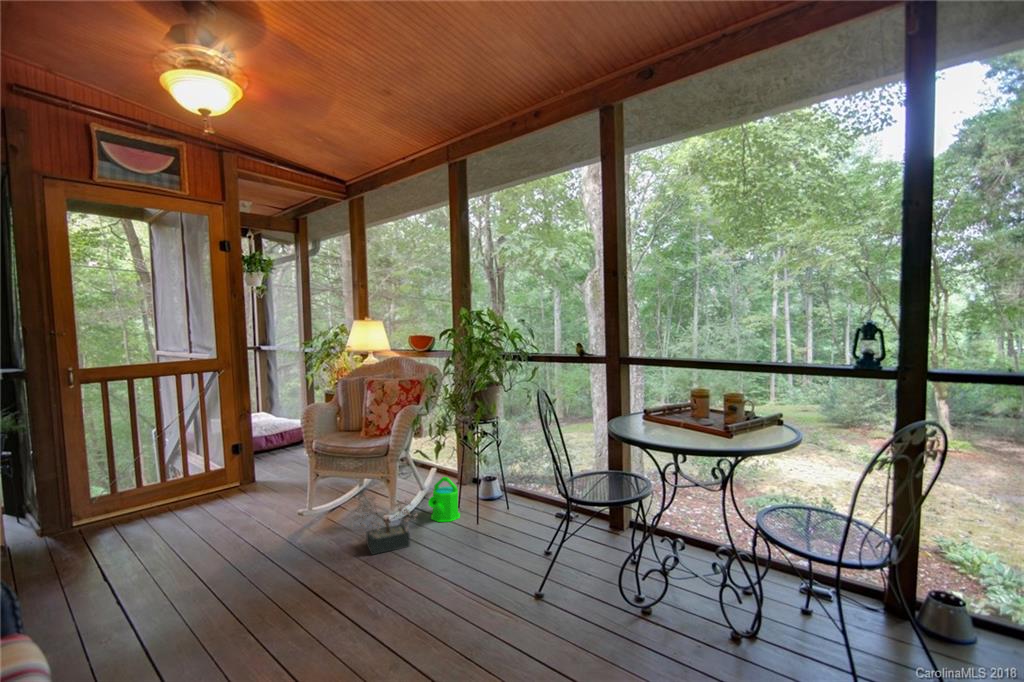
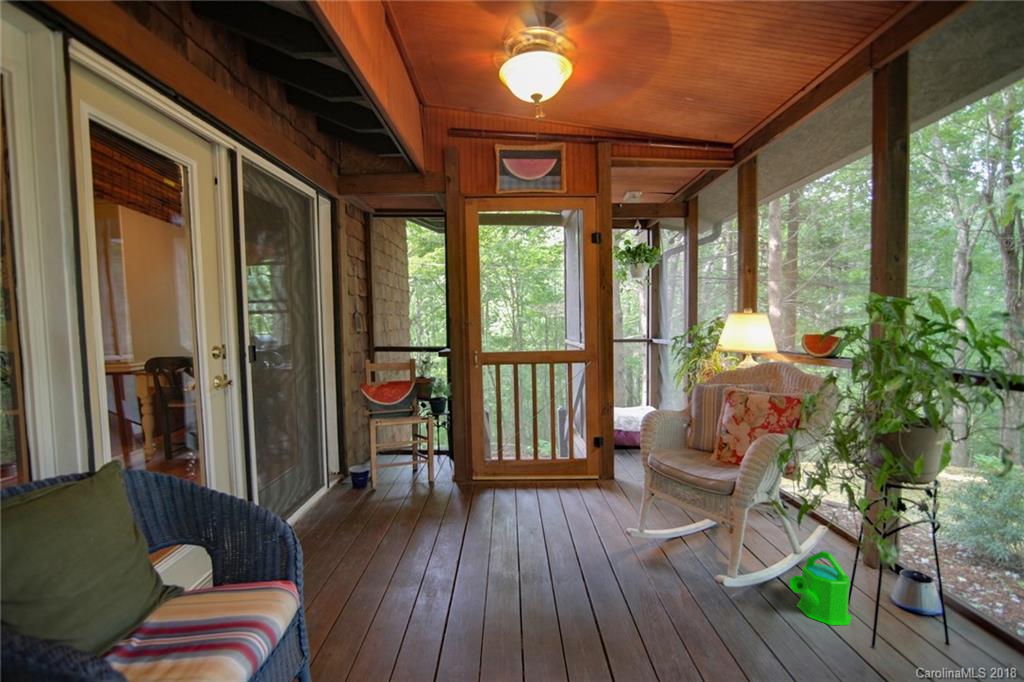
decorative plant: present [351,497,418,555] -> none [668,537,765,637]

